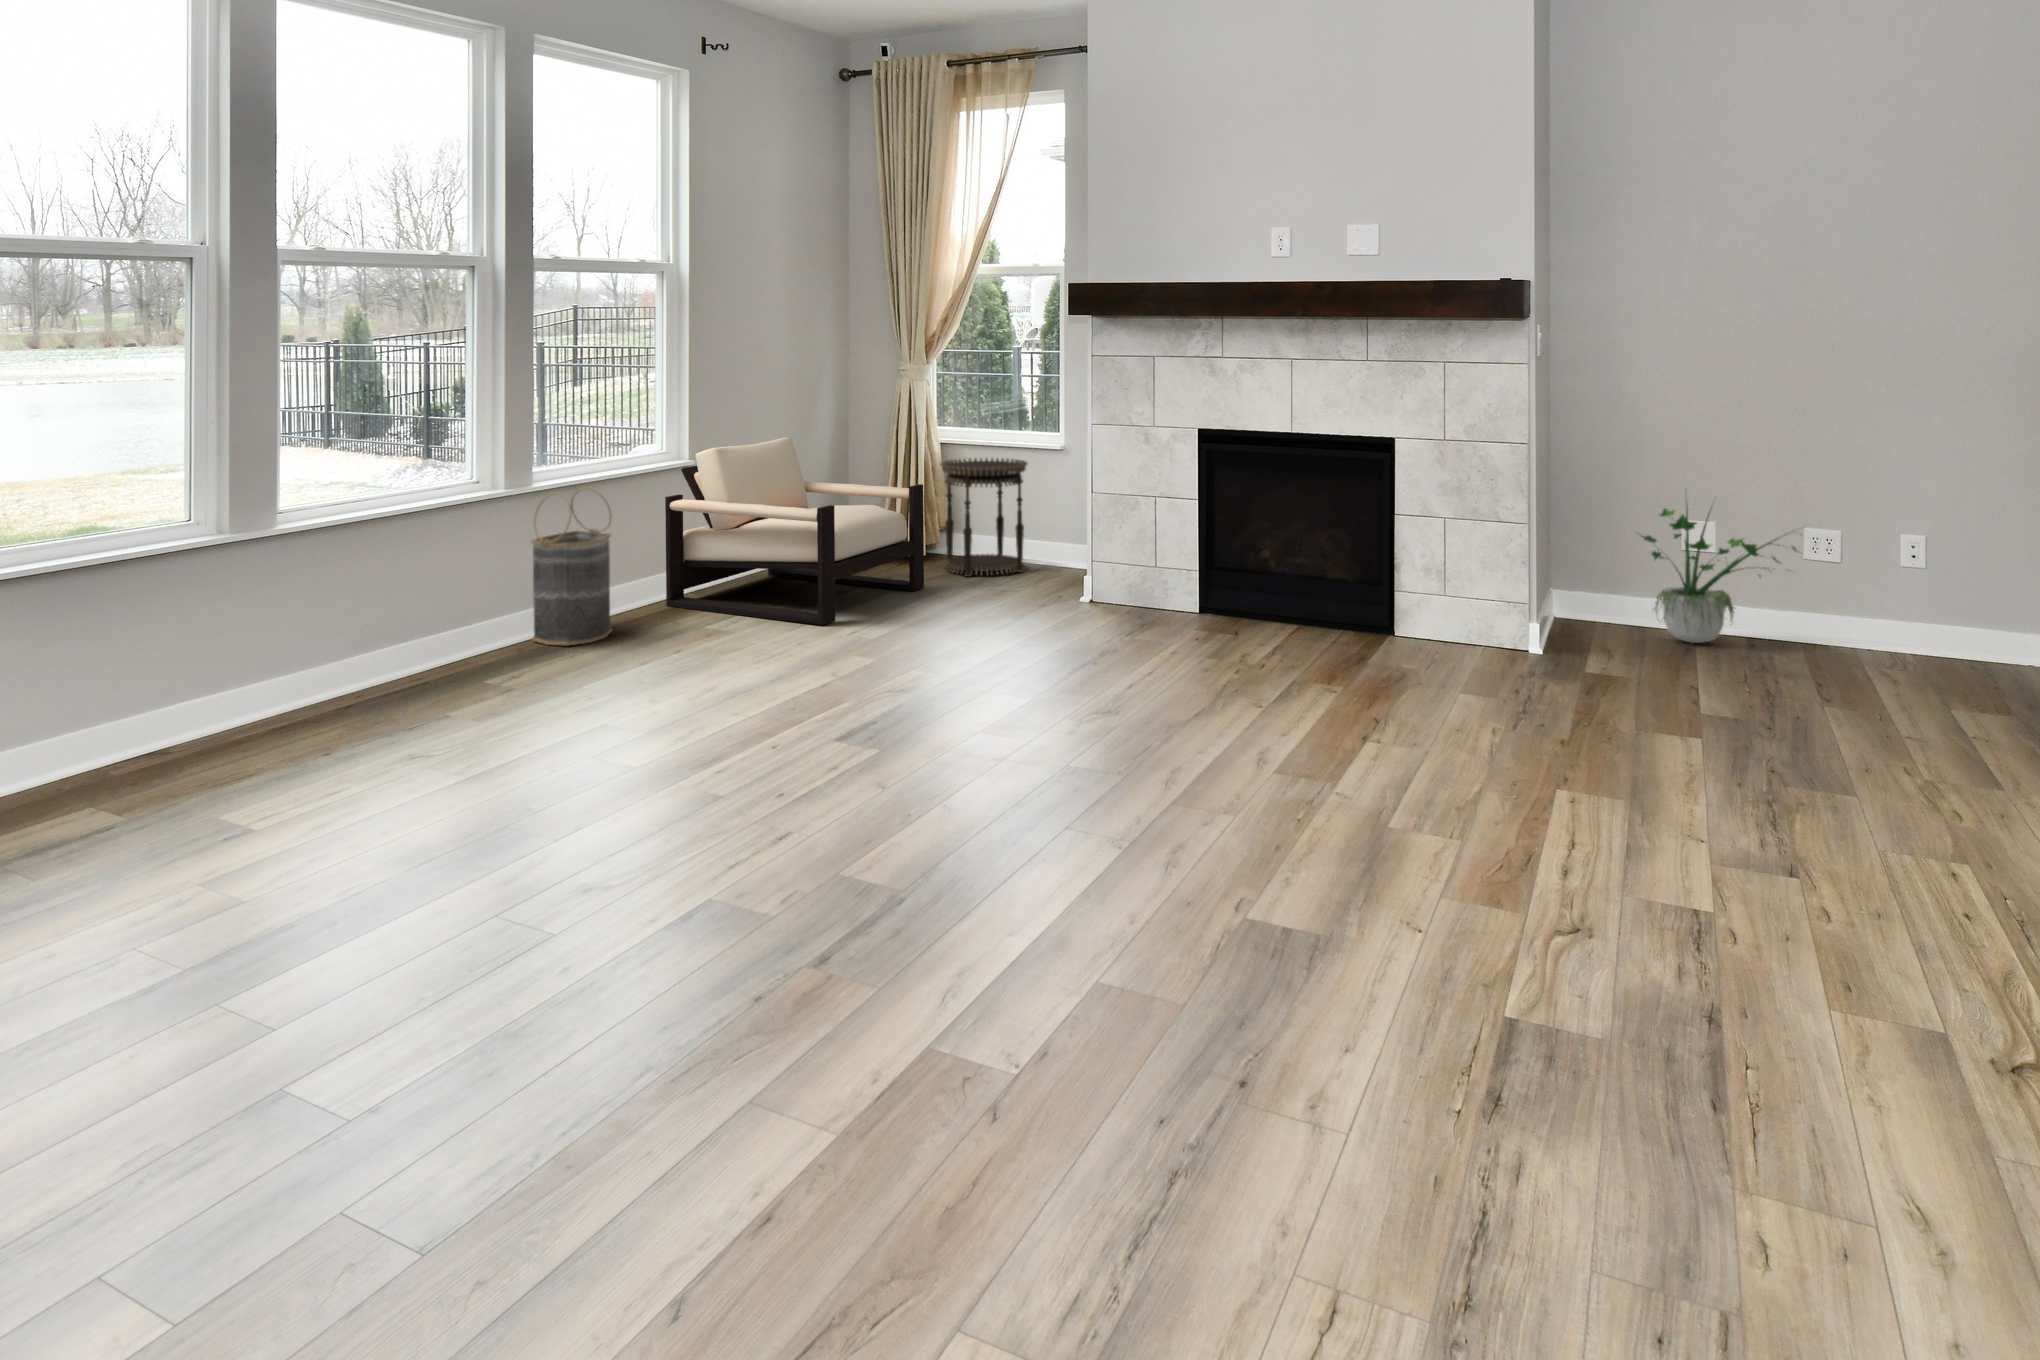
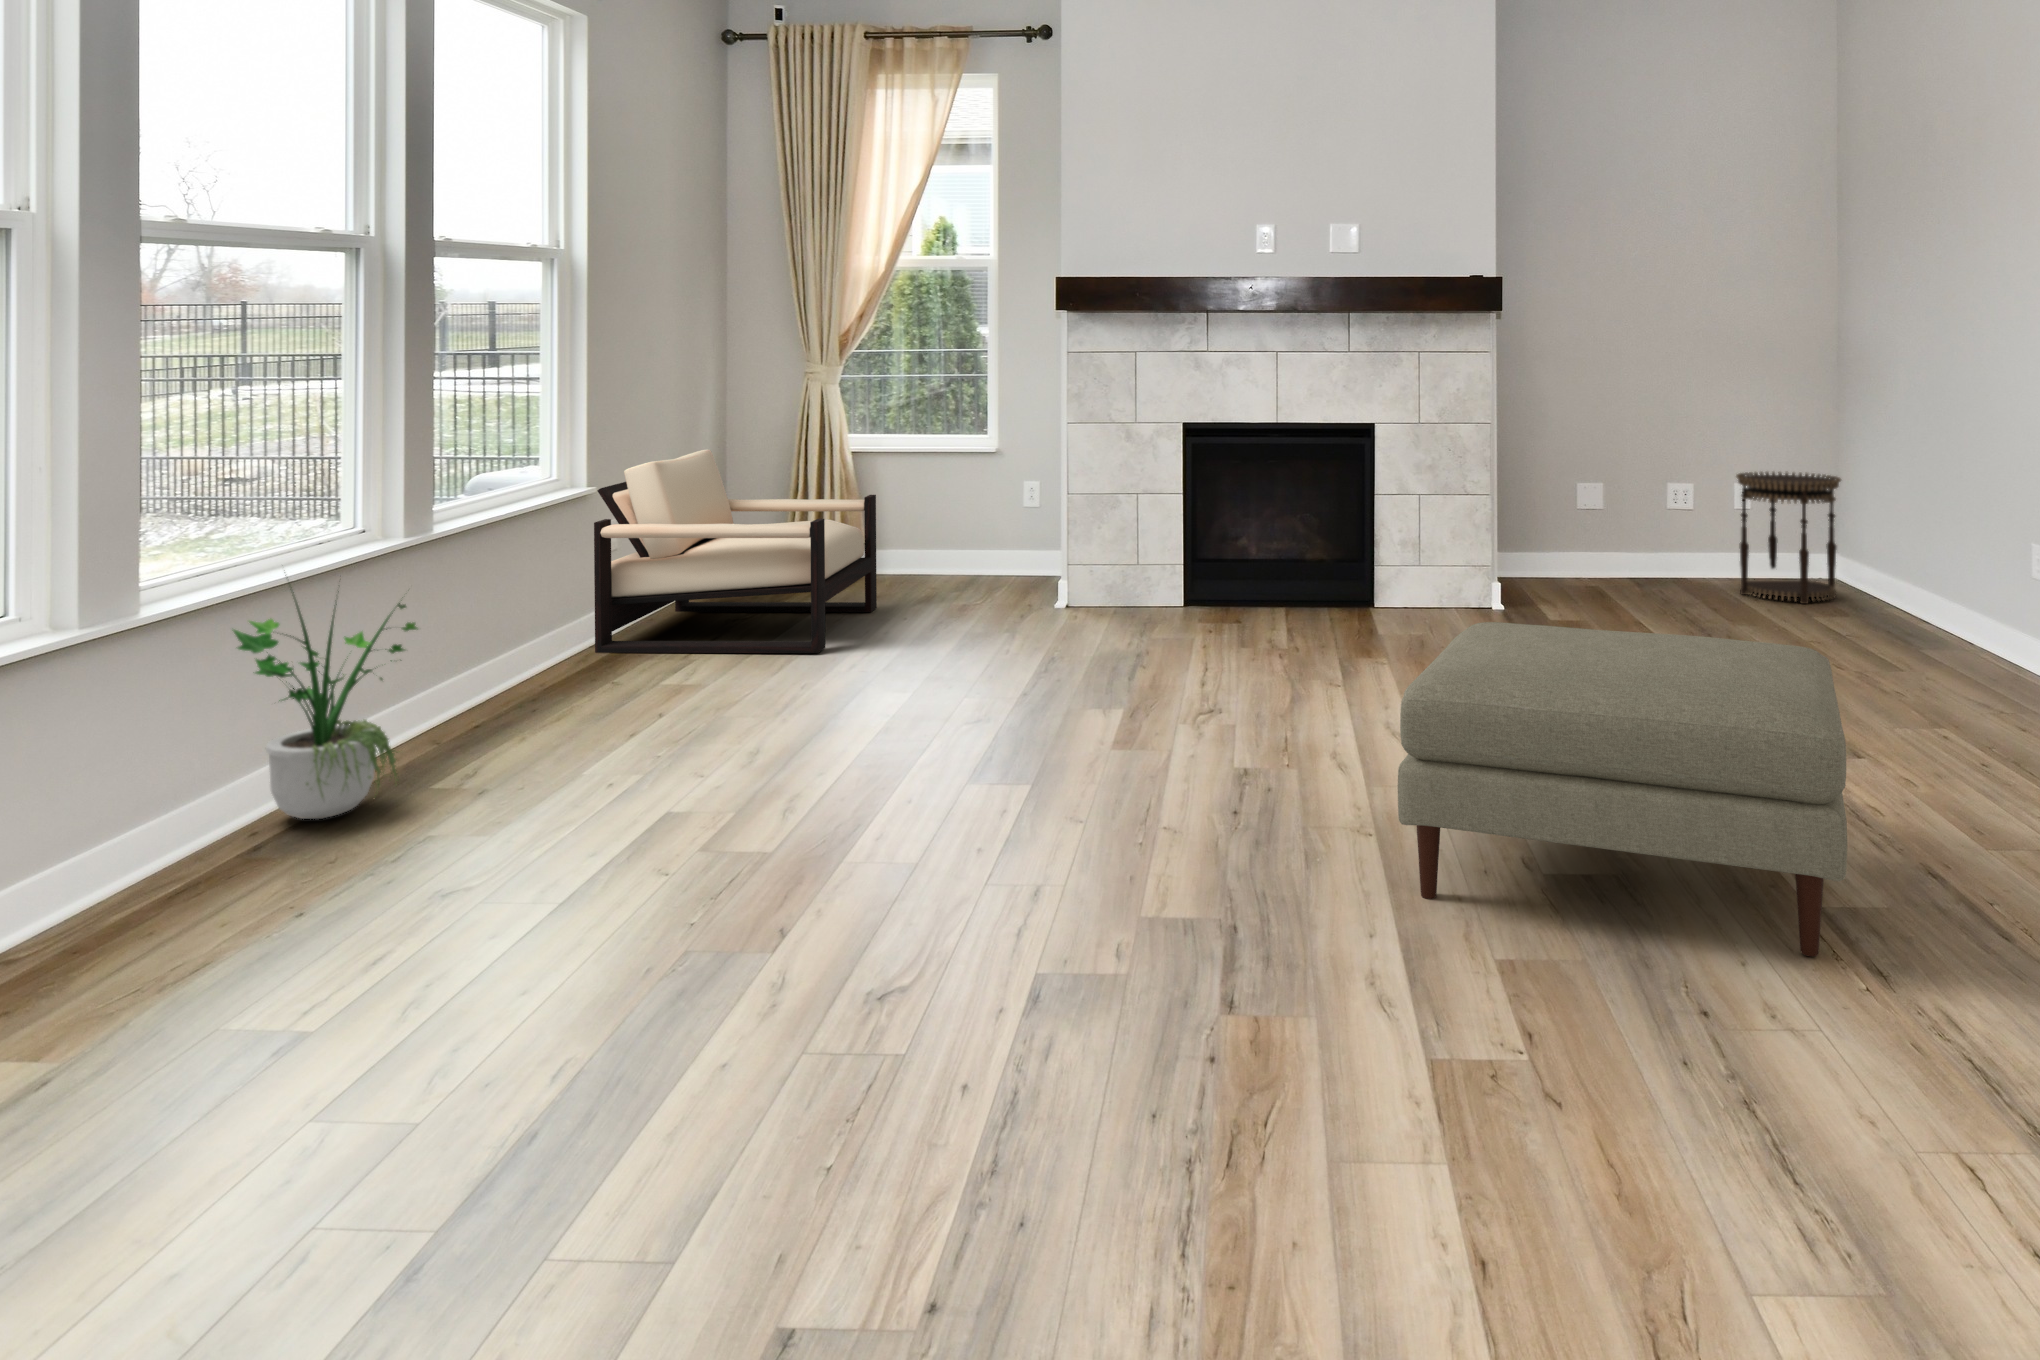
side table: present [940,458,1028,577] -> present [1736,472,1841,604]
basket: present [531,488,612,645] -> none [474,513,569,707]
potted plant: present [1636,506,1802,643] -> present [233,591,418,819]
ottoman: none [994,670,1567,1119] -> present [1398,622,1847,957]

